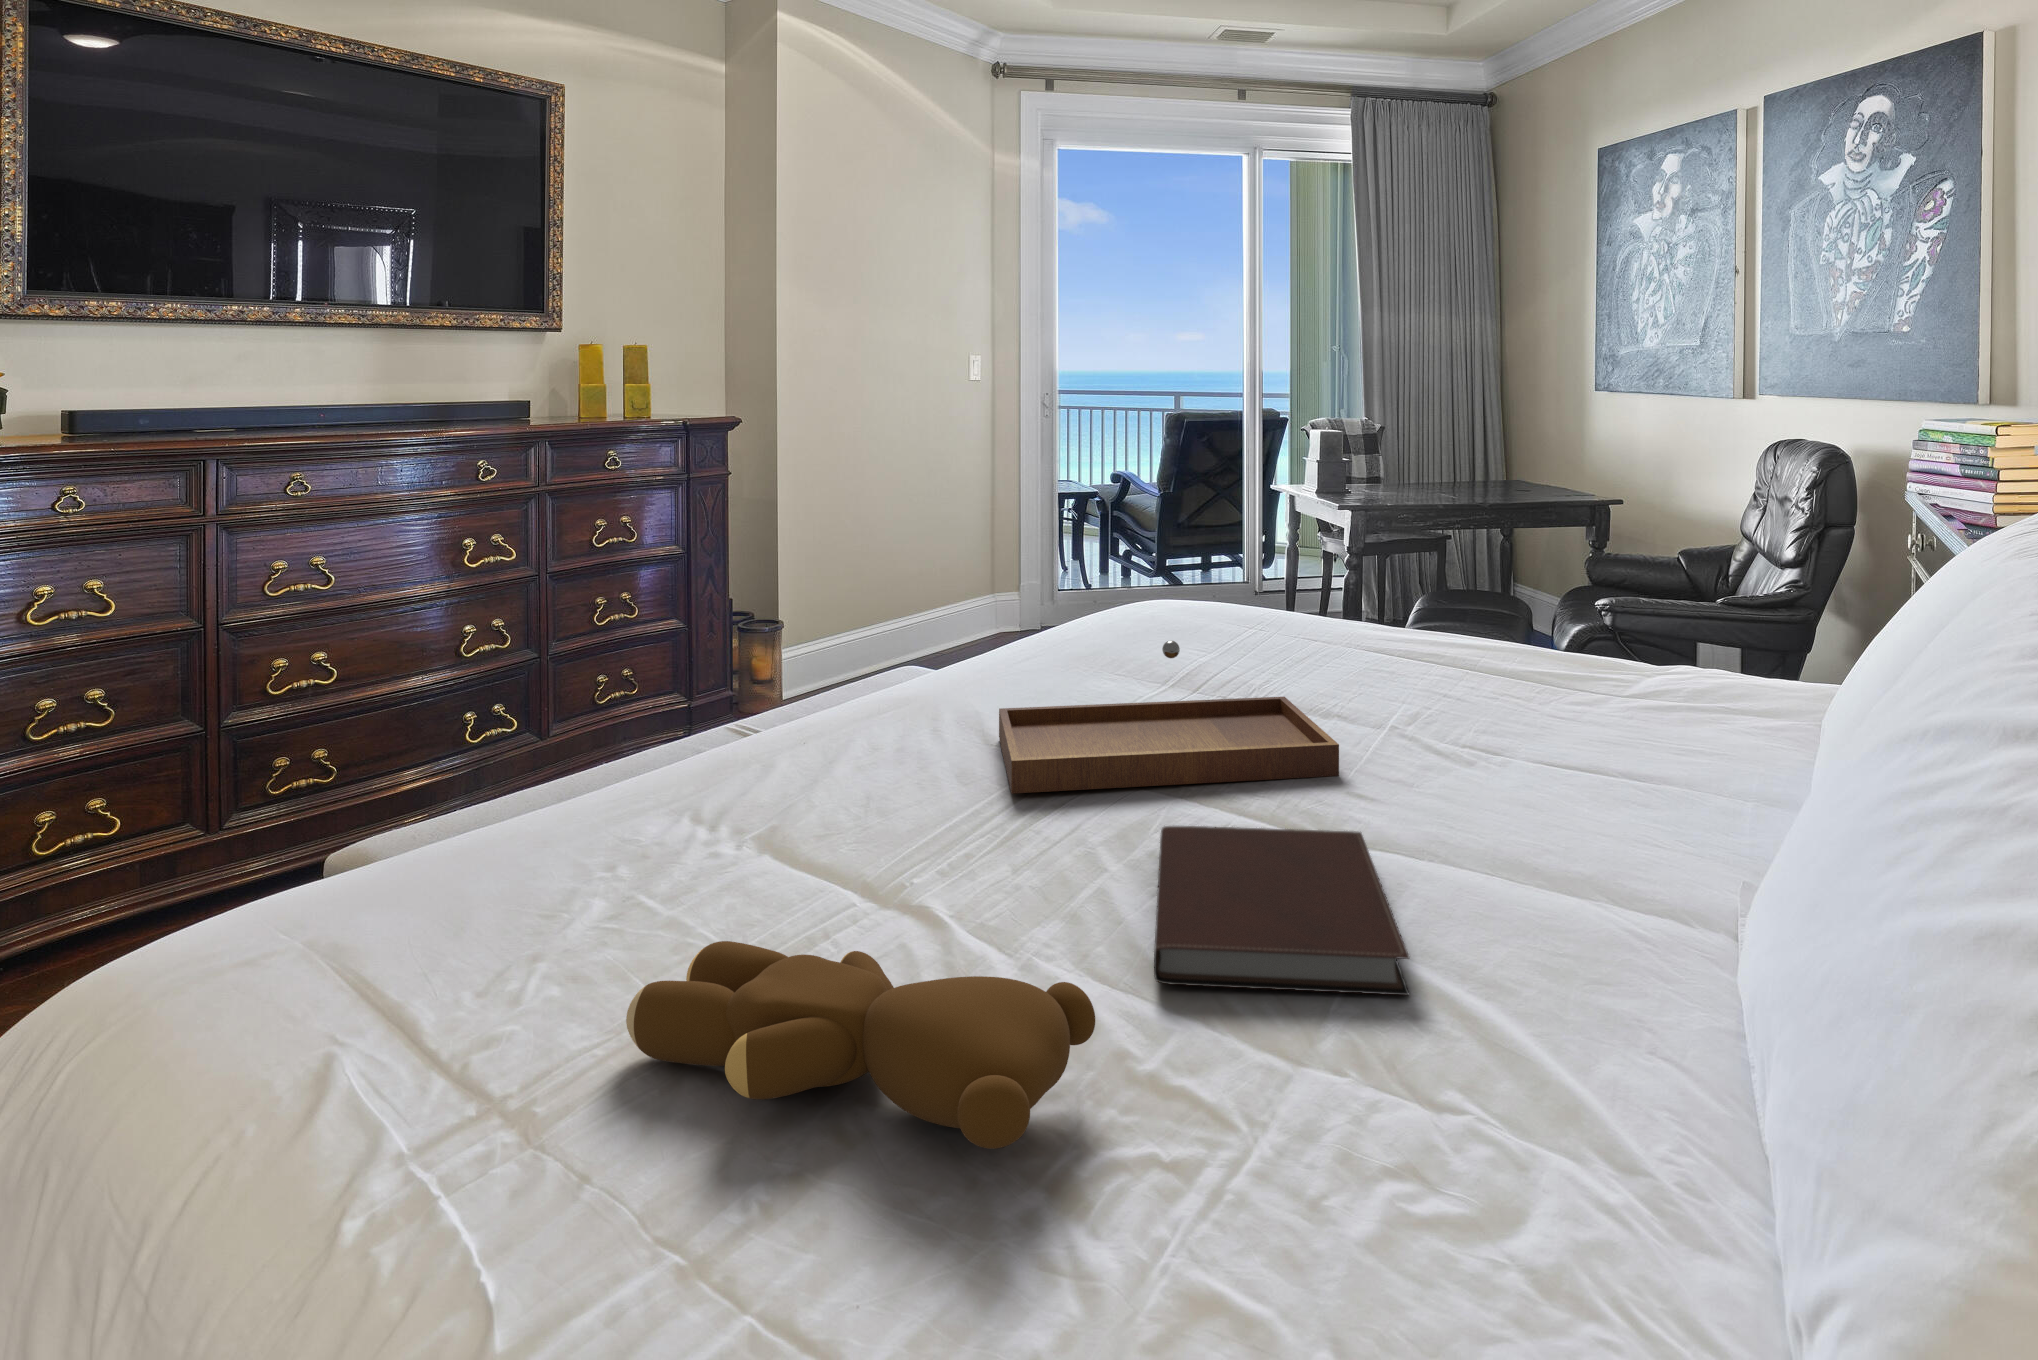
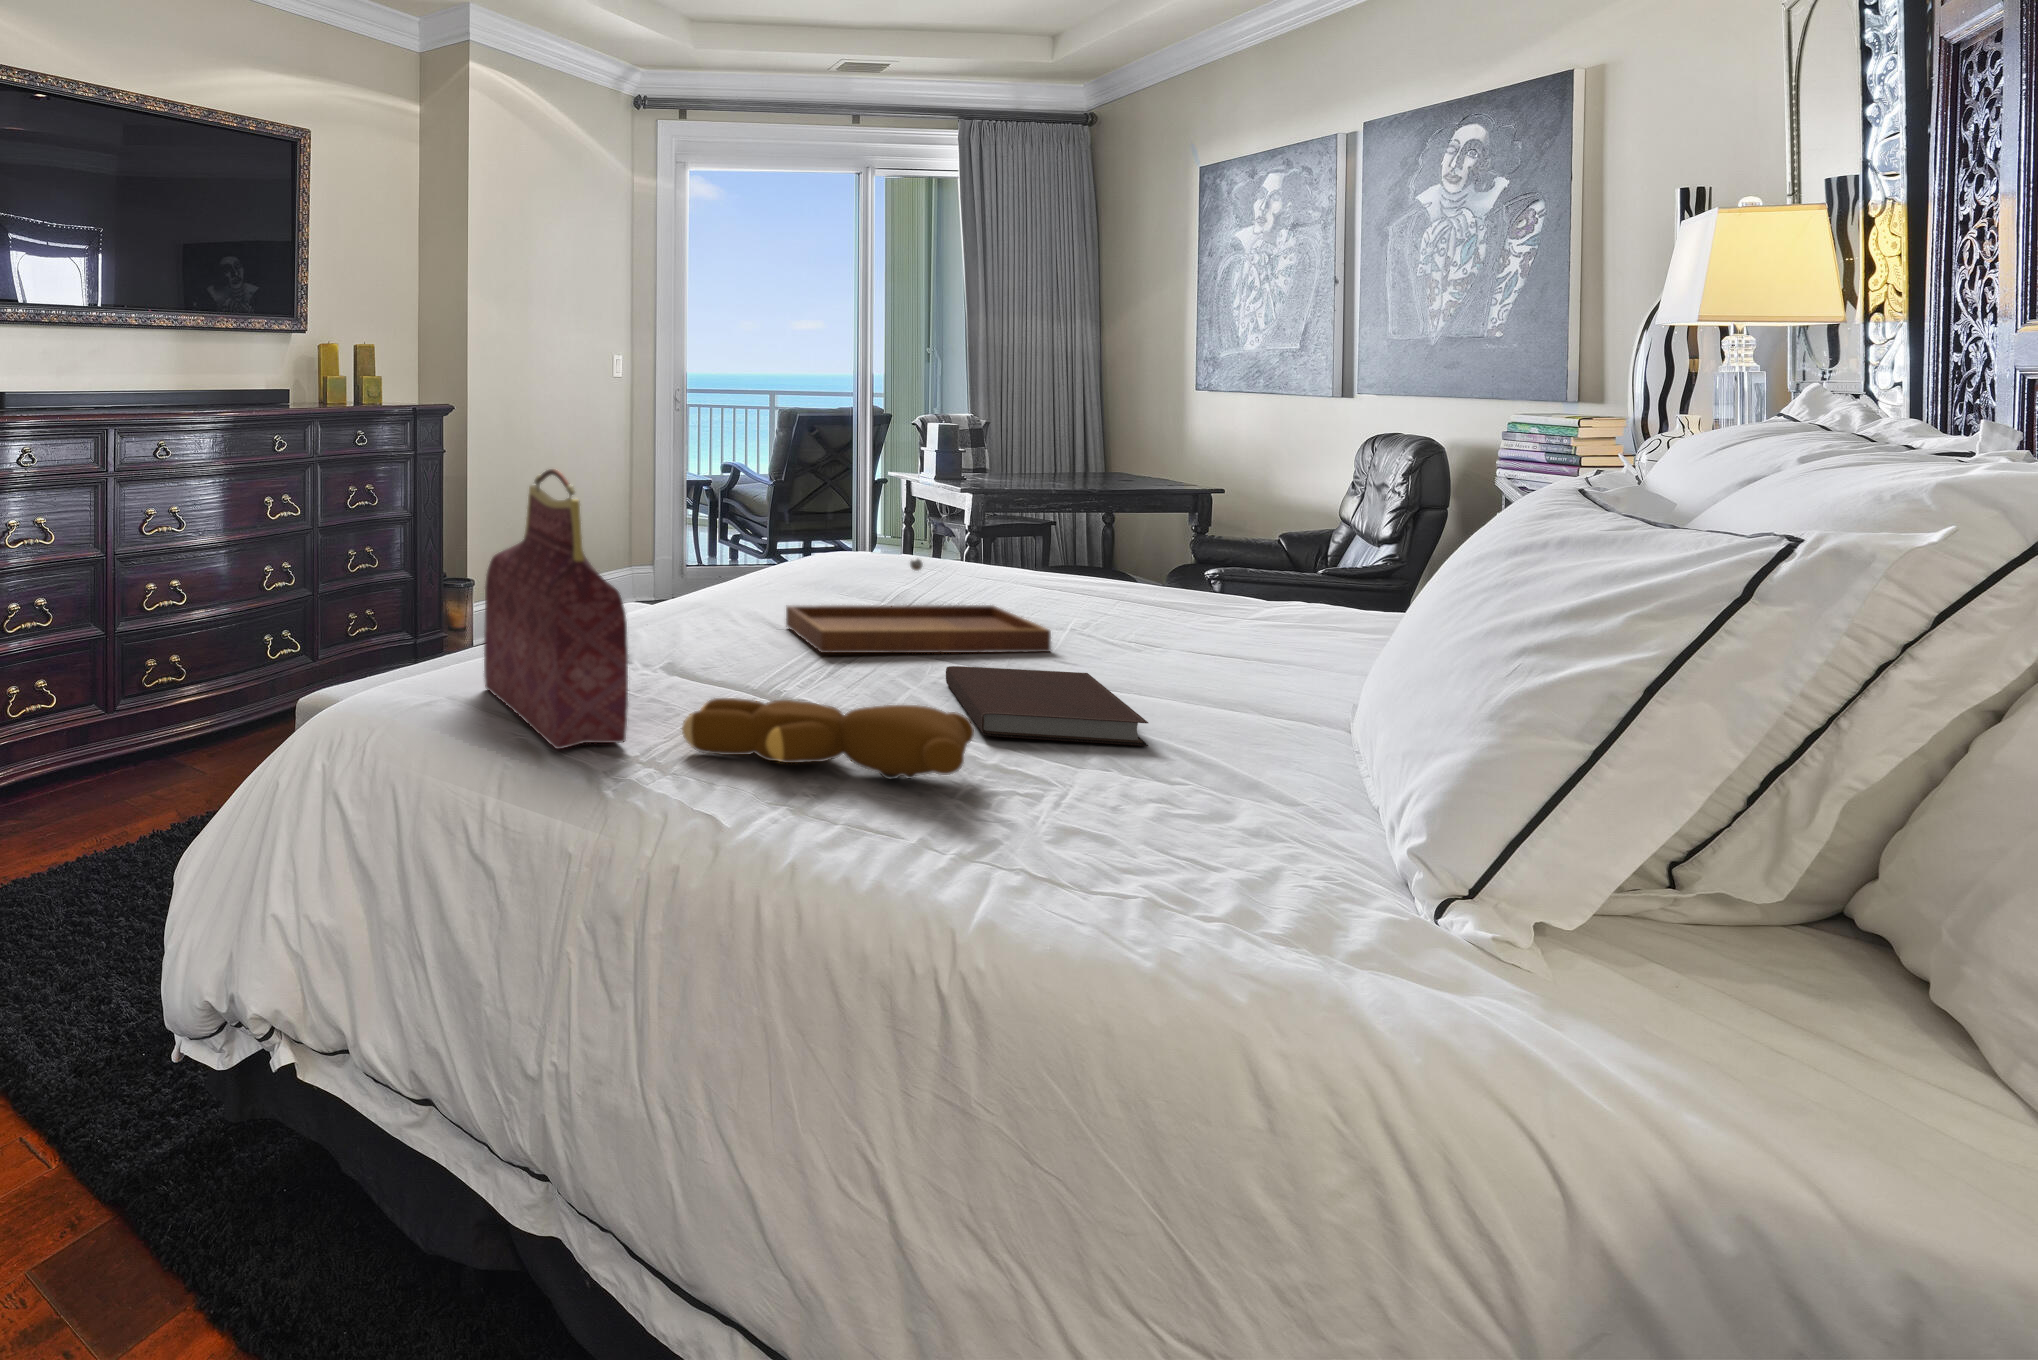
handbag: none [386,554,551,1069] -> present [484,469,628,749]

